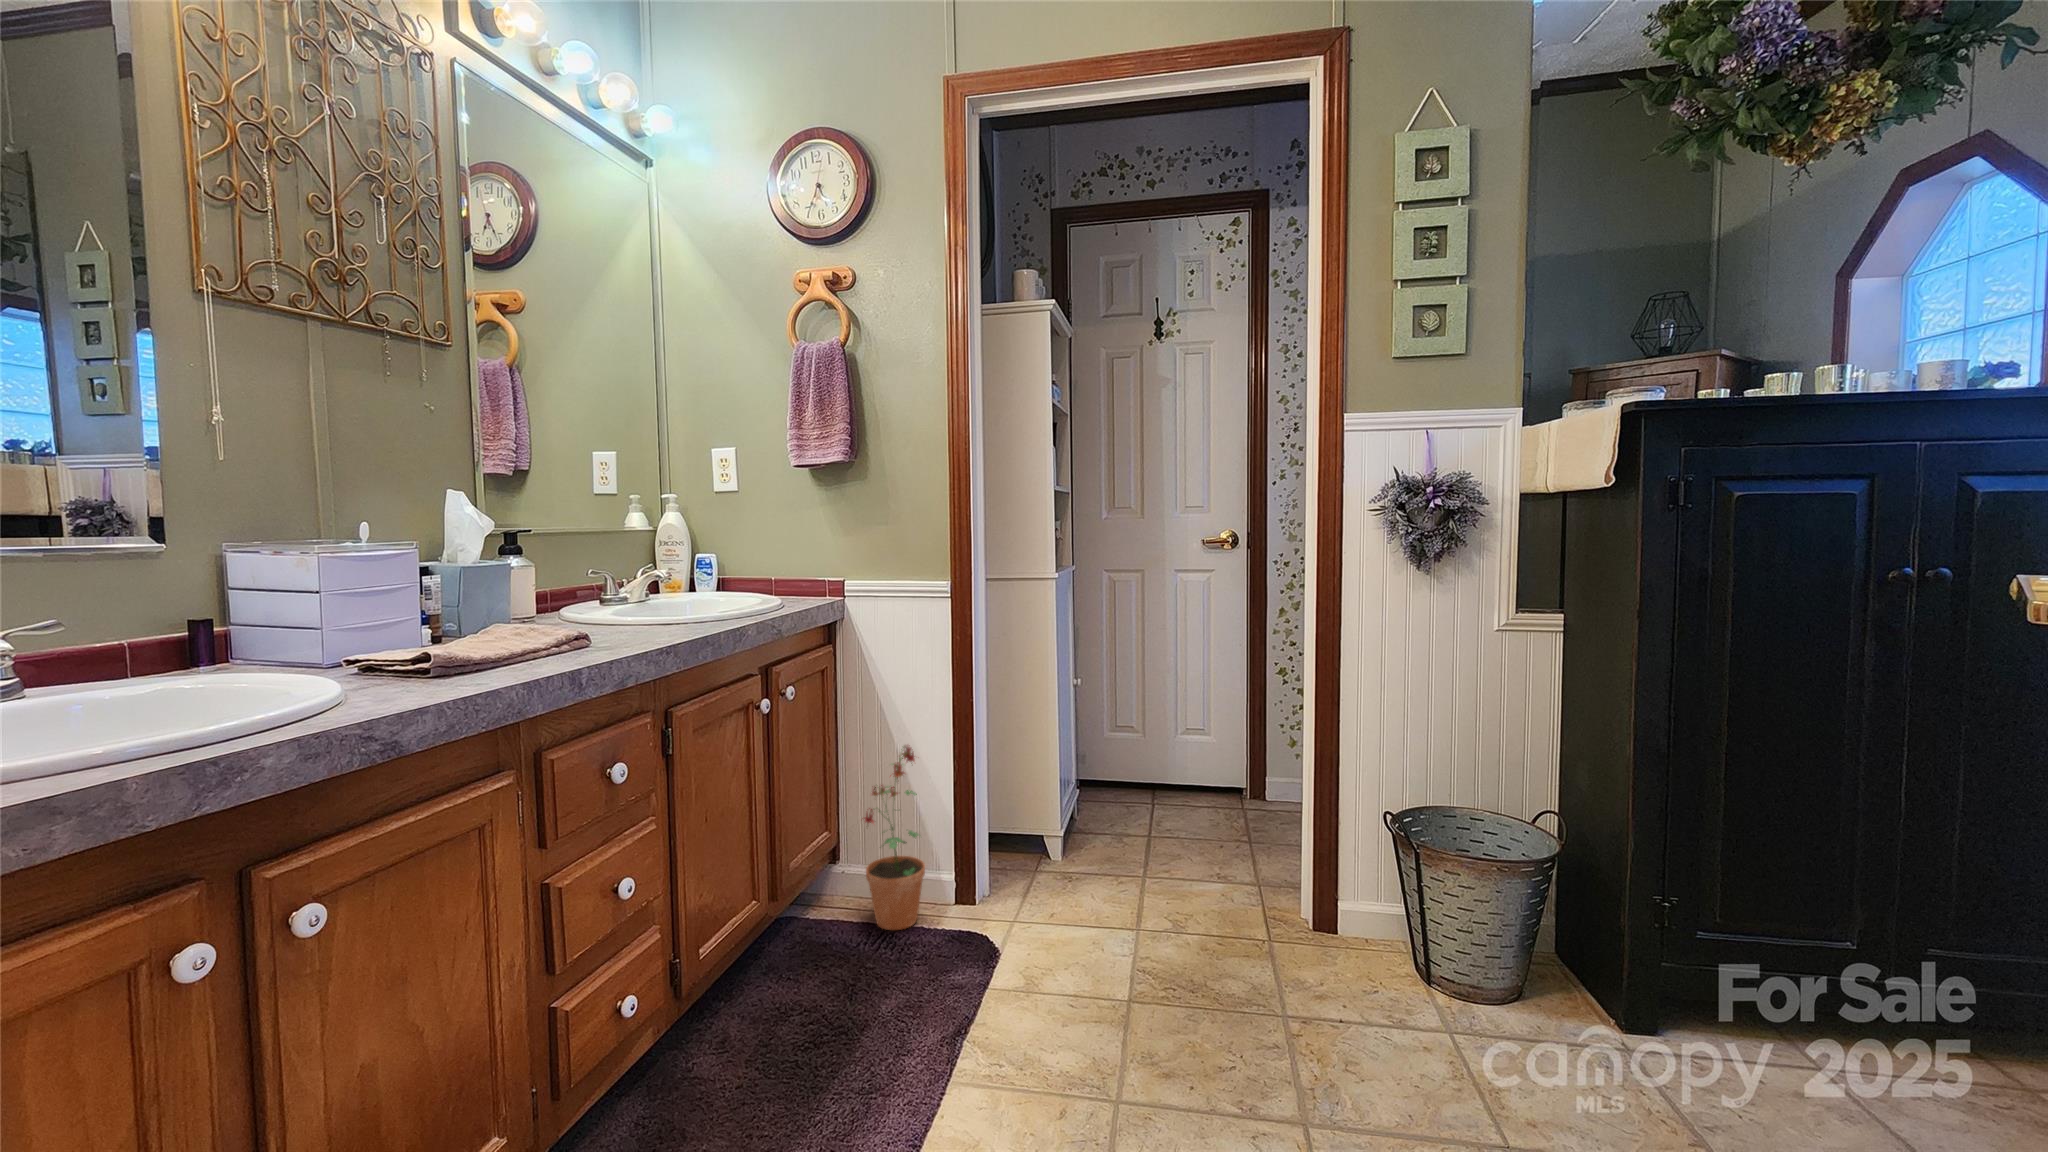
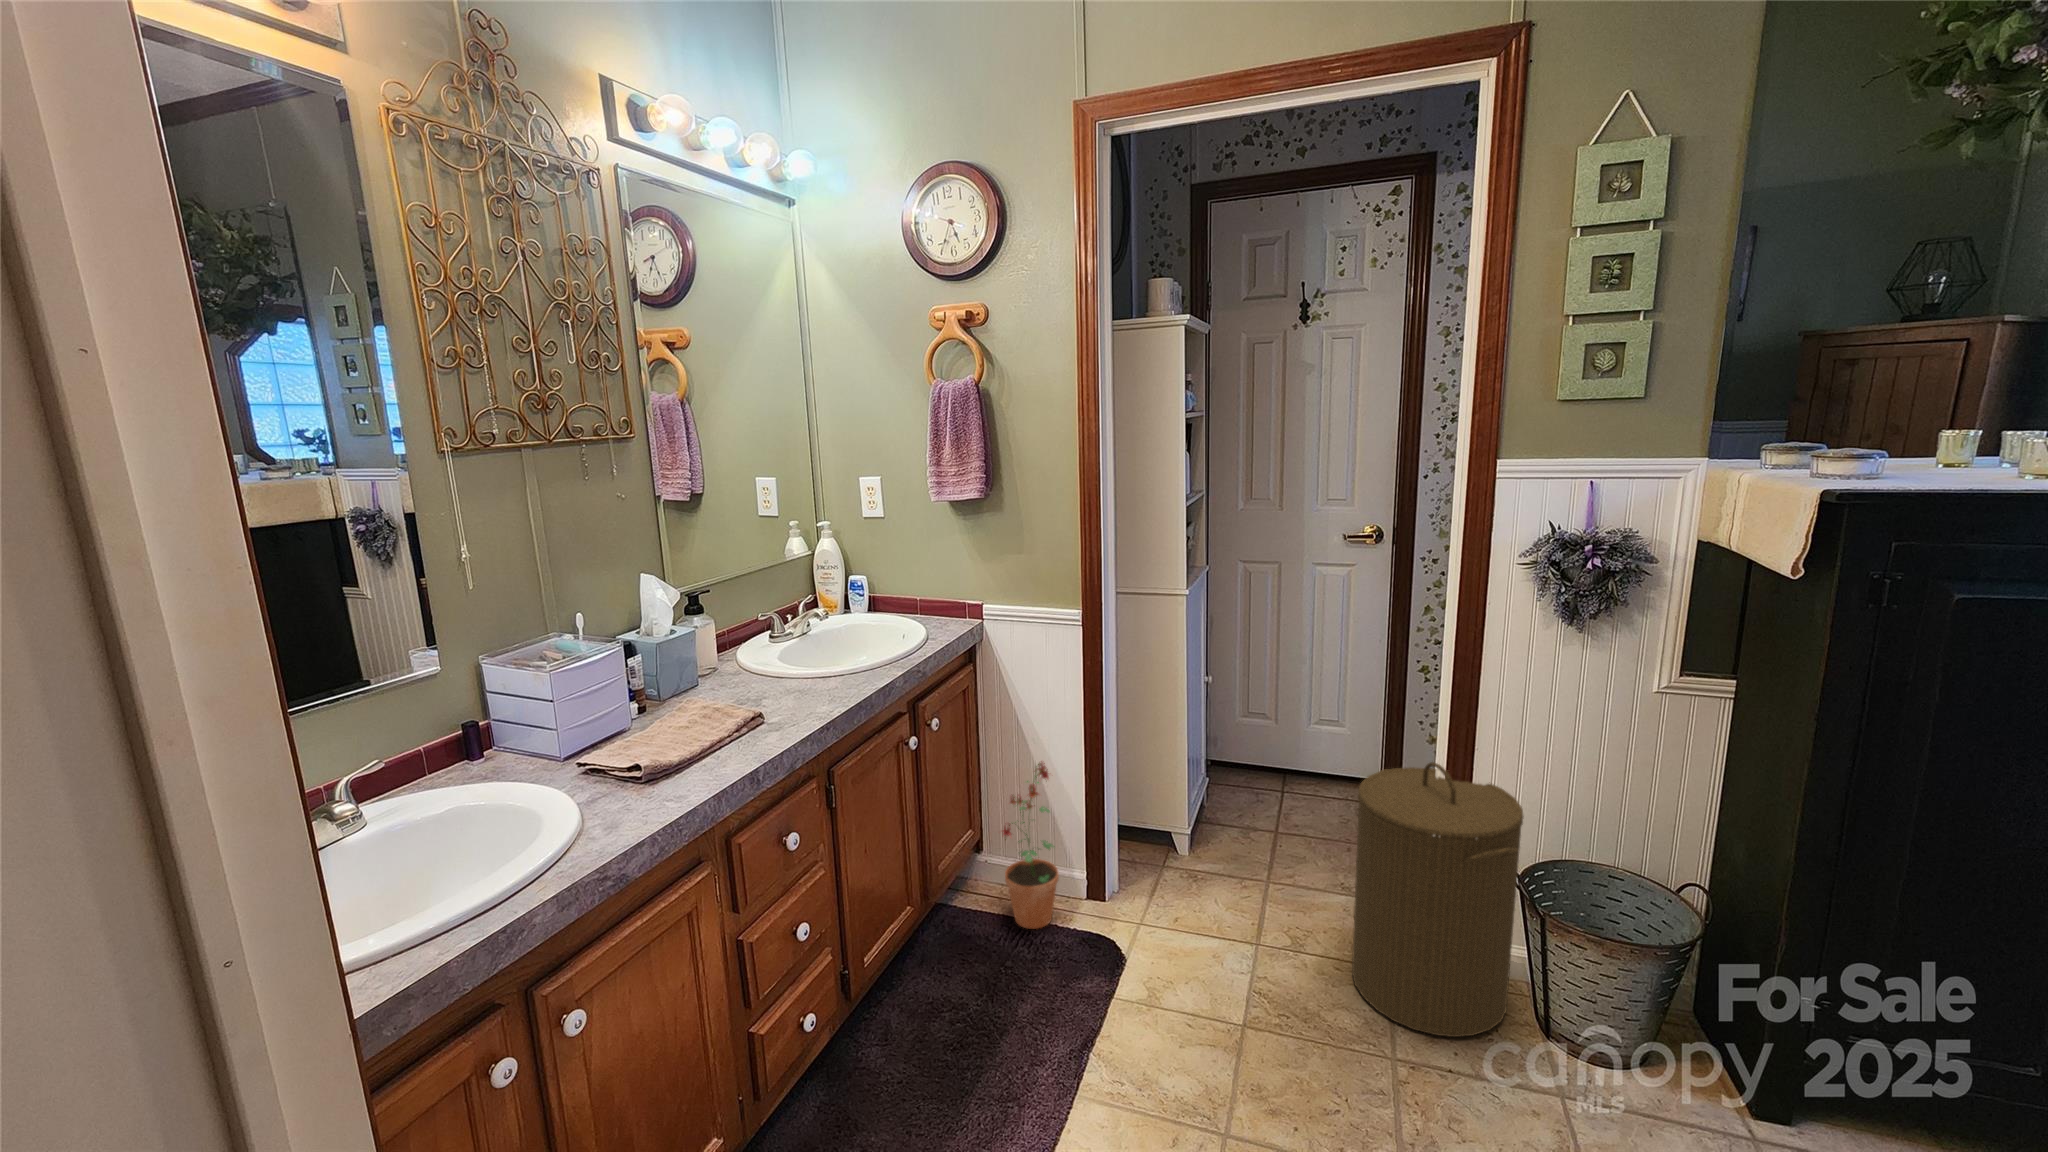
laundry hamper: none [1233,711,1391,993] -> present [1352,762,1524,1037]

